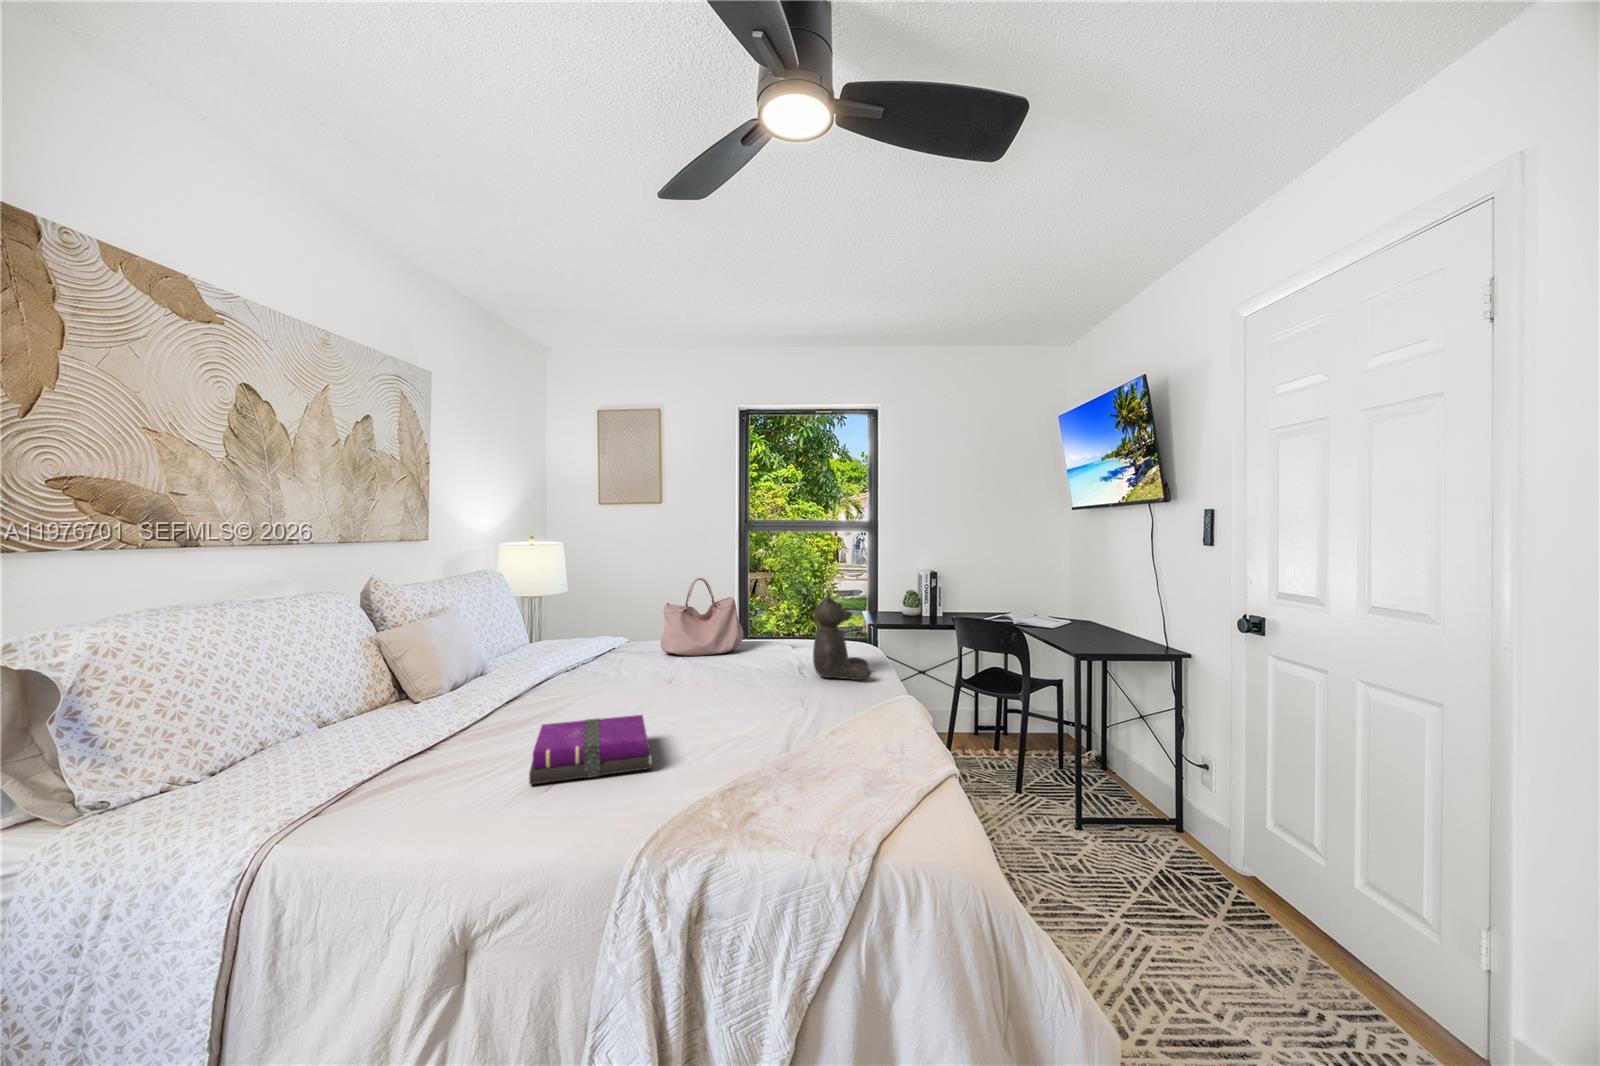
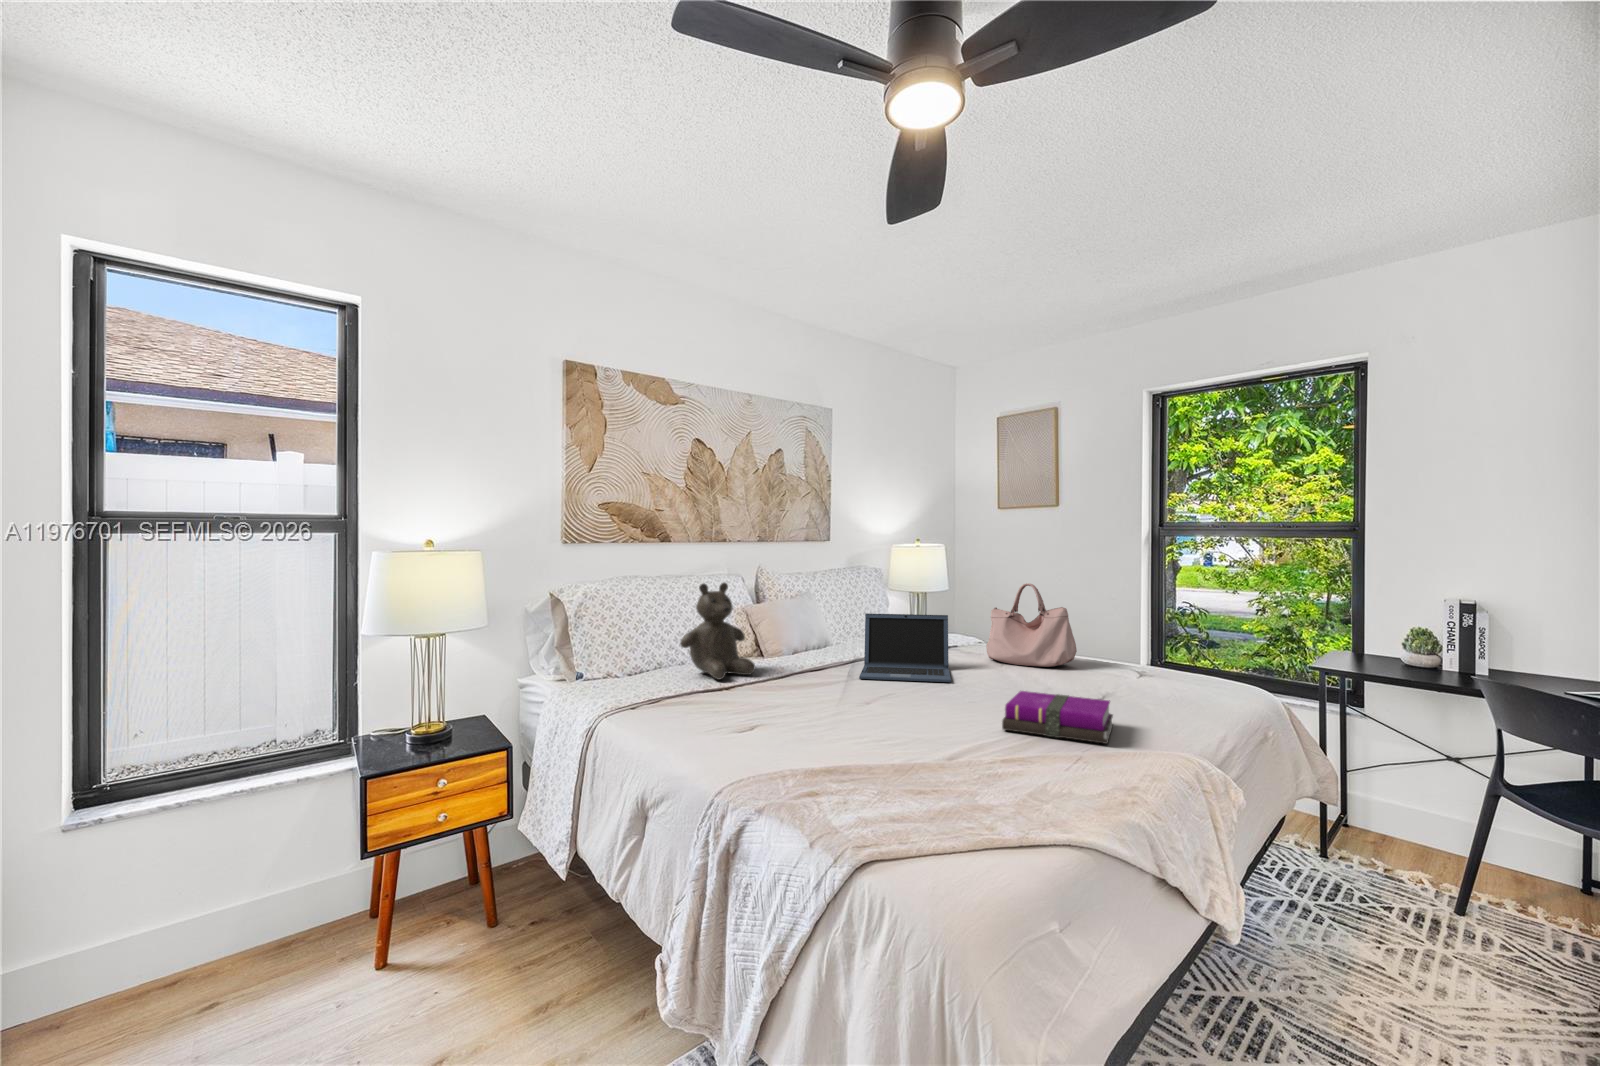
teddy bear: present [813,589,871,680] -> present [680,583,755,679]
laptop: none [554,617,674,703] -> present [859,613,951,682]
notebook: present [529,715,652,784] -> present [1002,691,1113,744]

